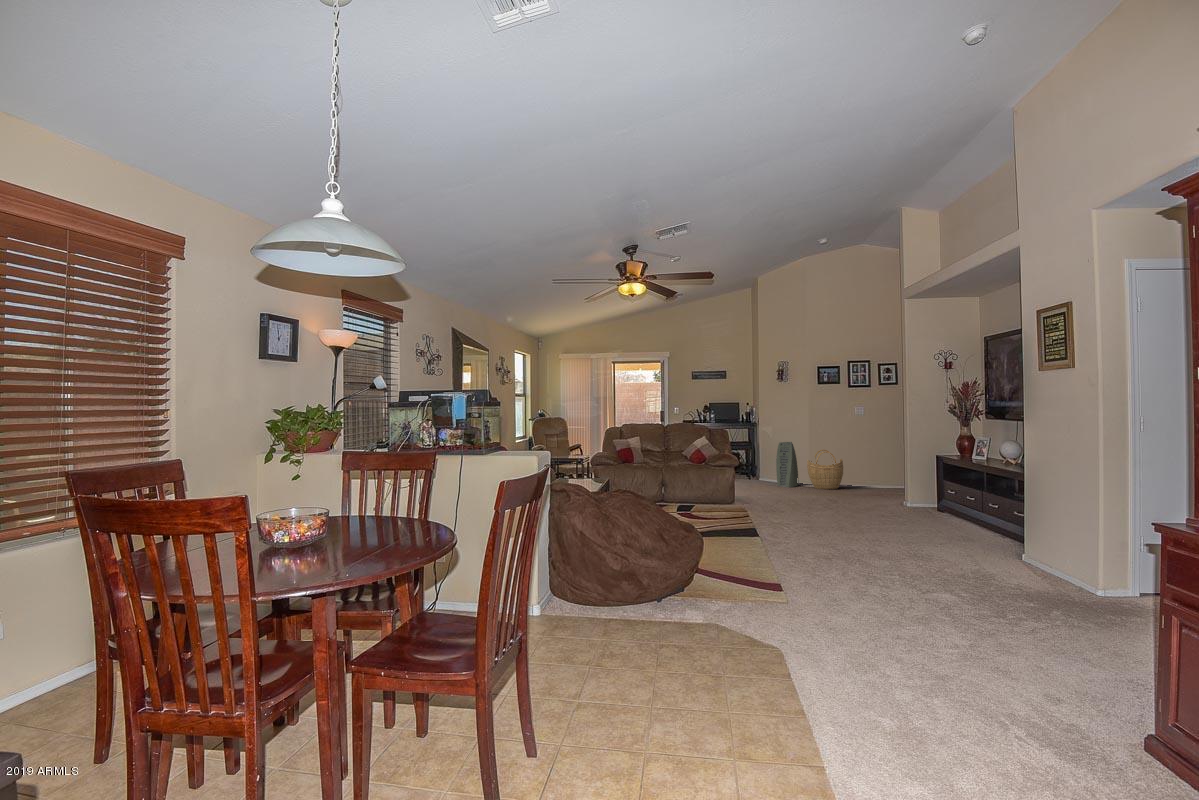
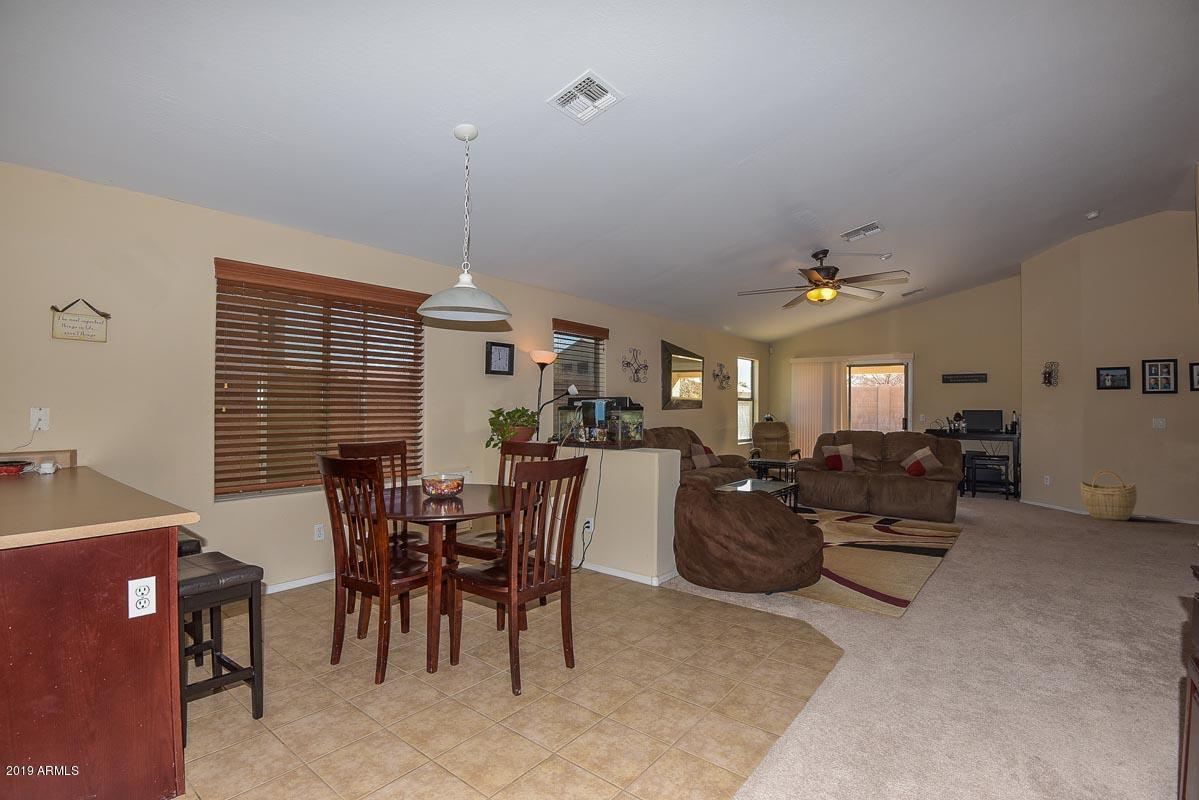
air purifier: present [776,442,798,487] -> none [1036,459,1069,513]

